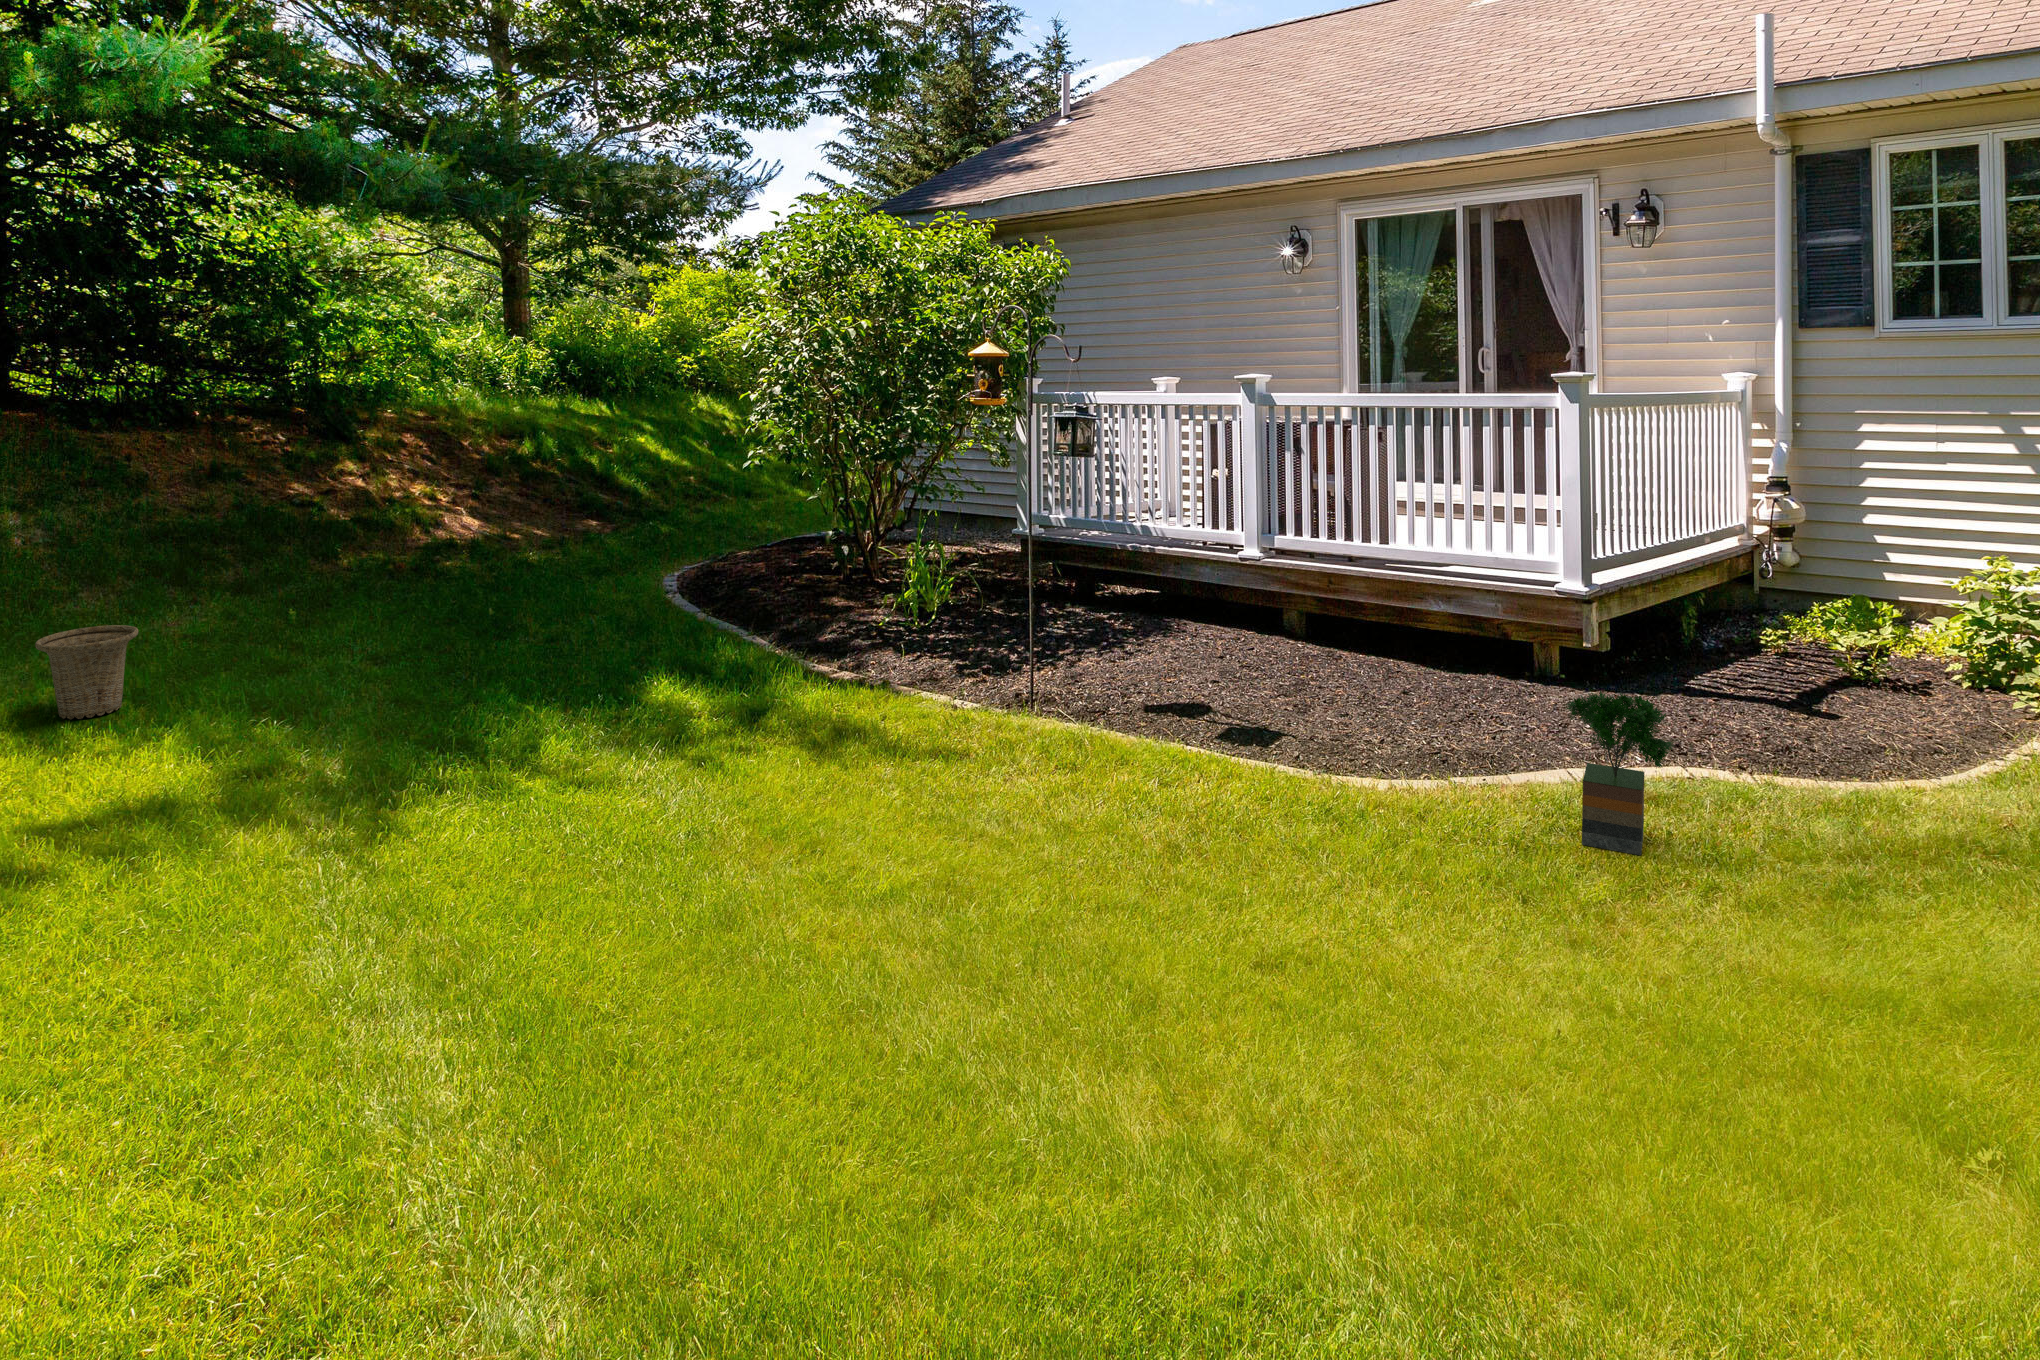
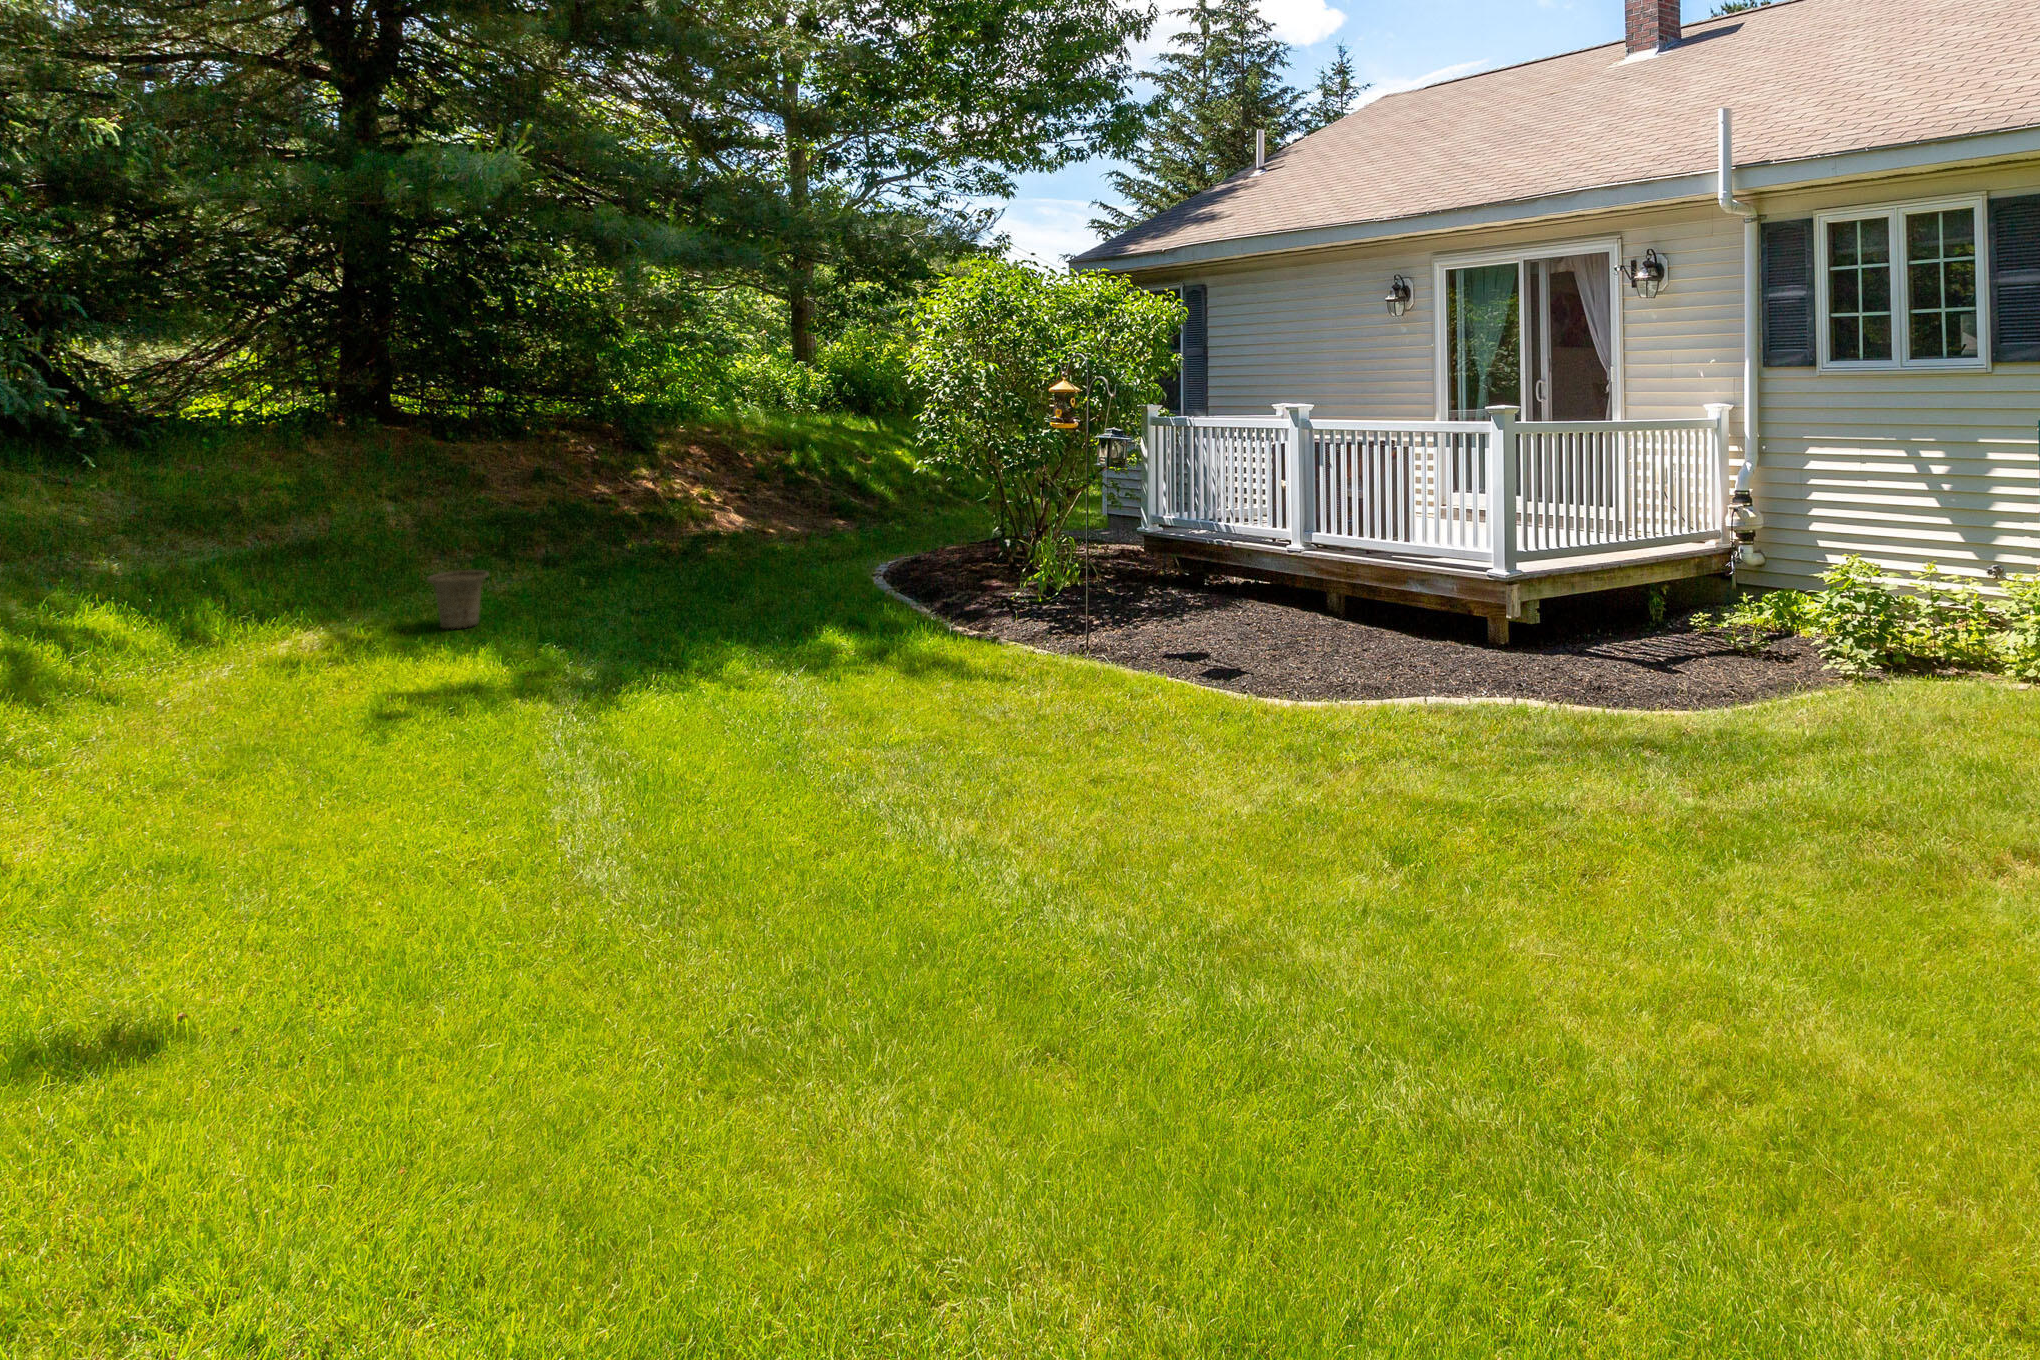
potted tree: present [1567,691,1674,855] -> none [1374,628,1440,740]

